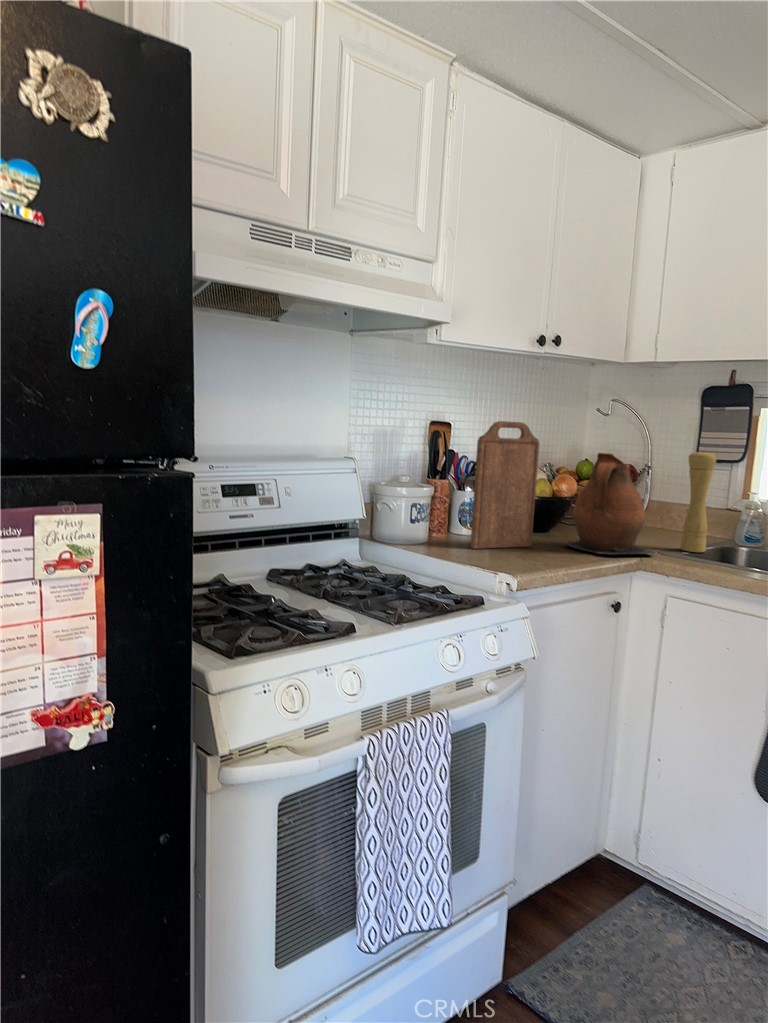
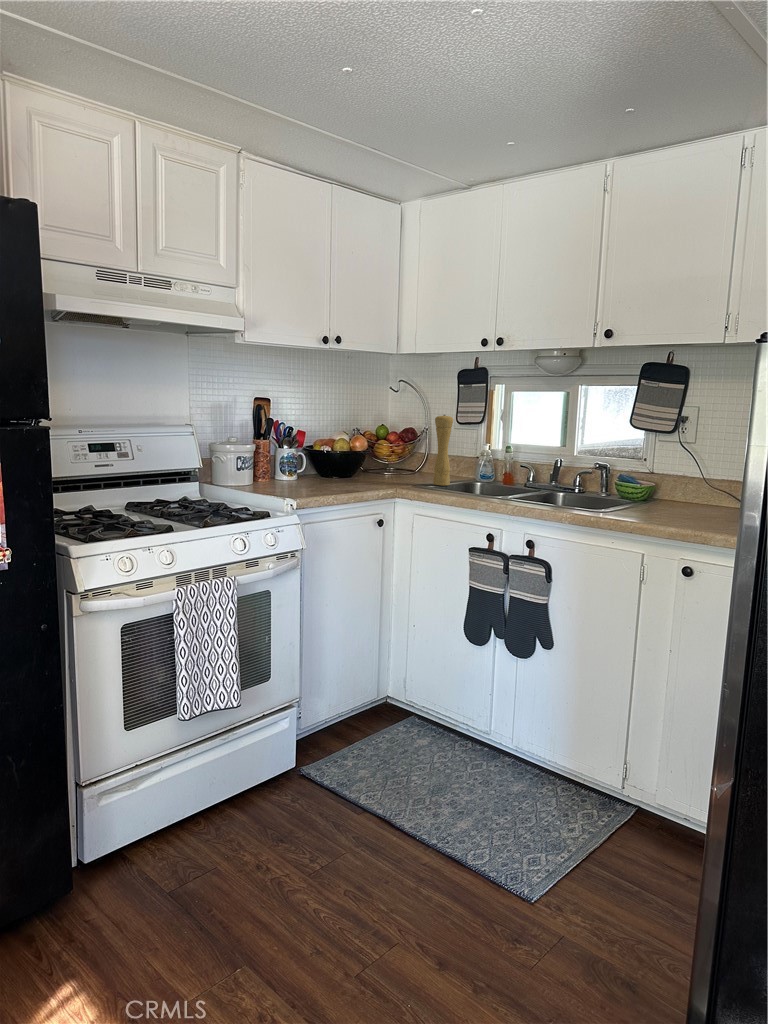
cutting board: present [471,421,540,549] -> none [278,397,325,487]
ceramic pitcher: present [565,453,655,555] -> none [346,417,410,488]

